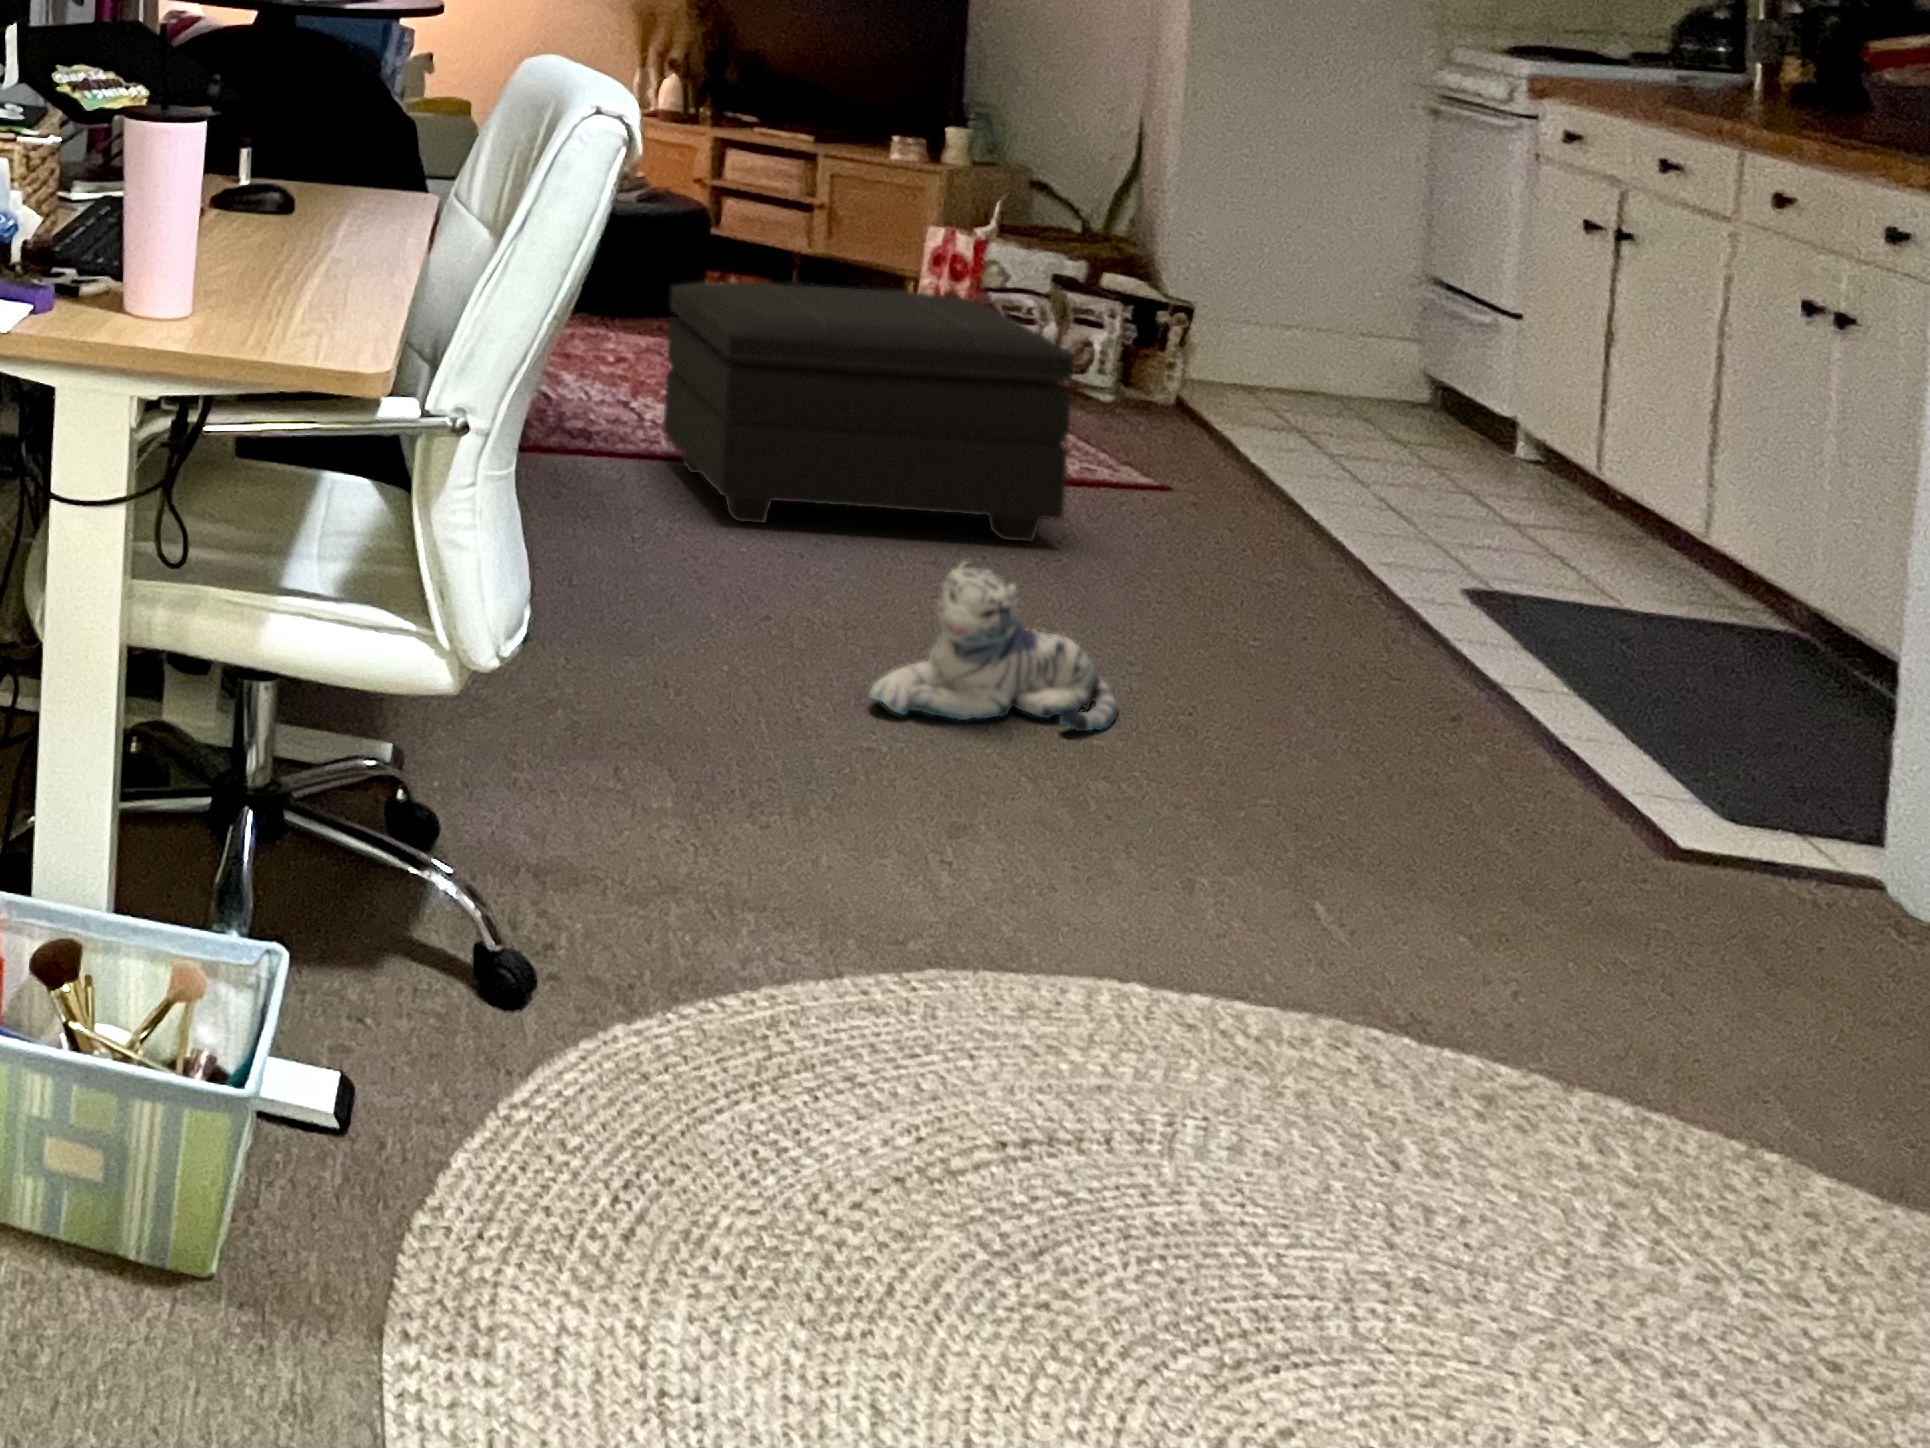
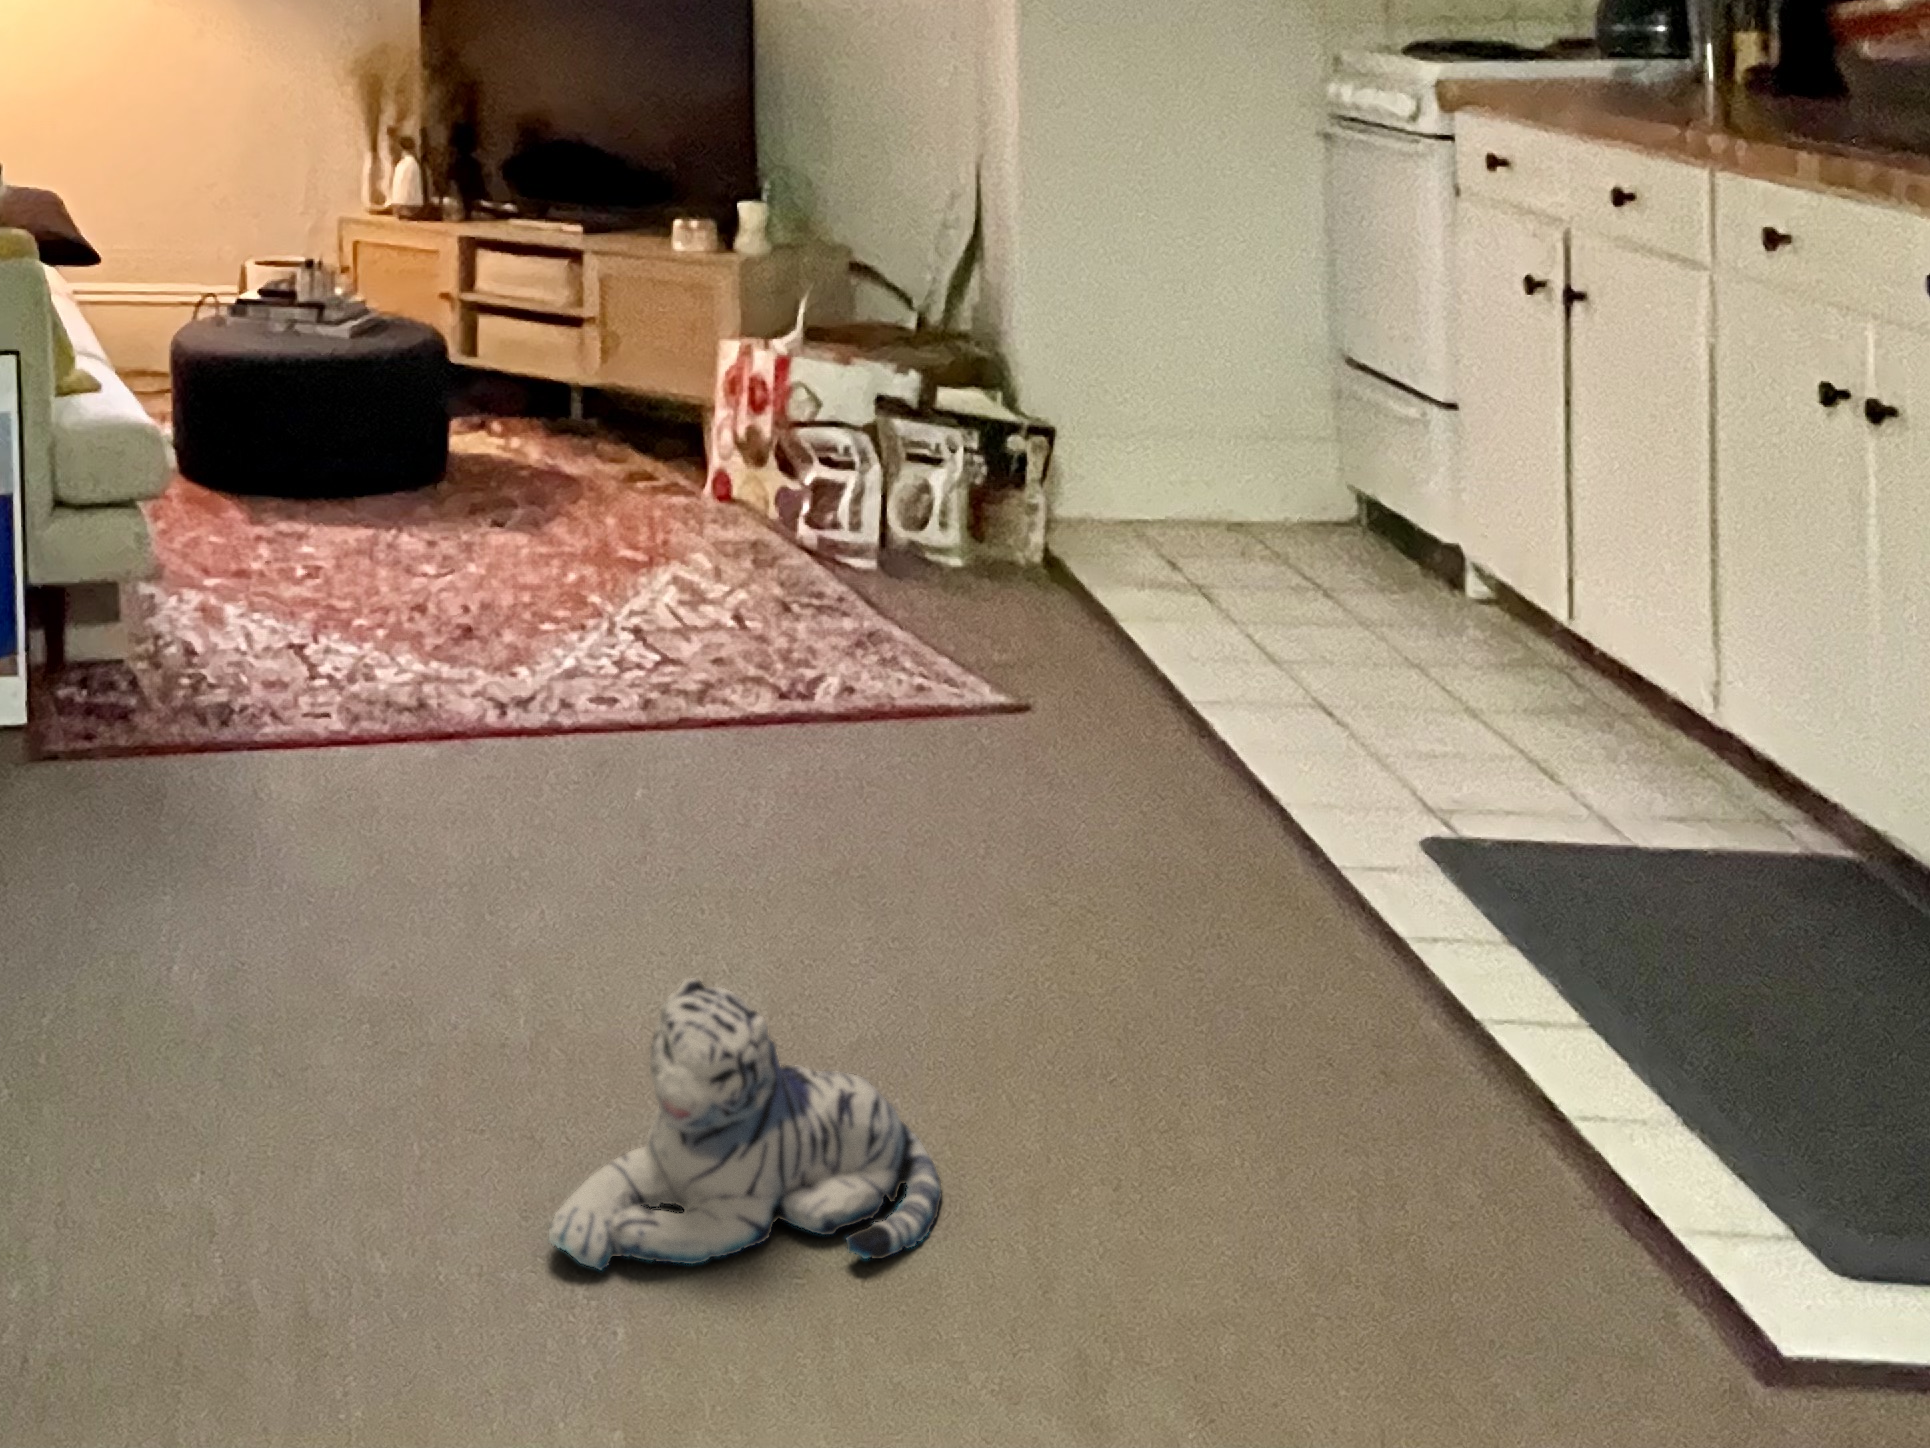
footstool: present [663,282,1074,542] -> none [327,466,876,858]

